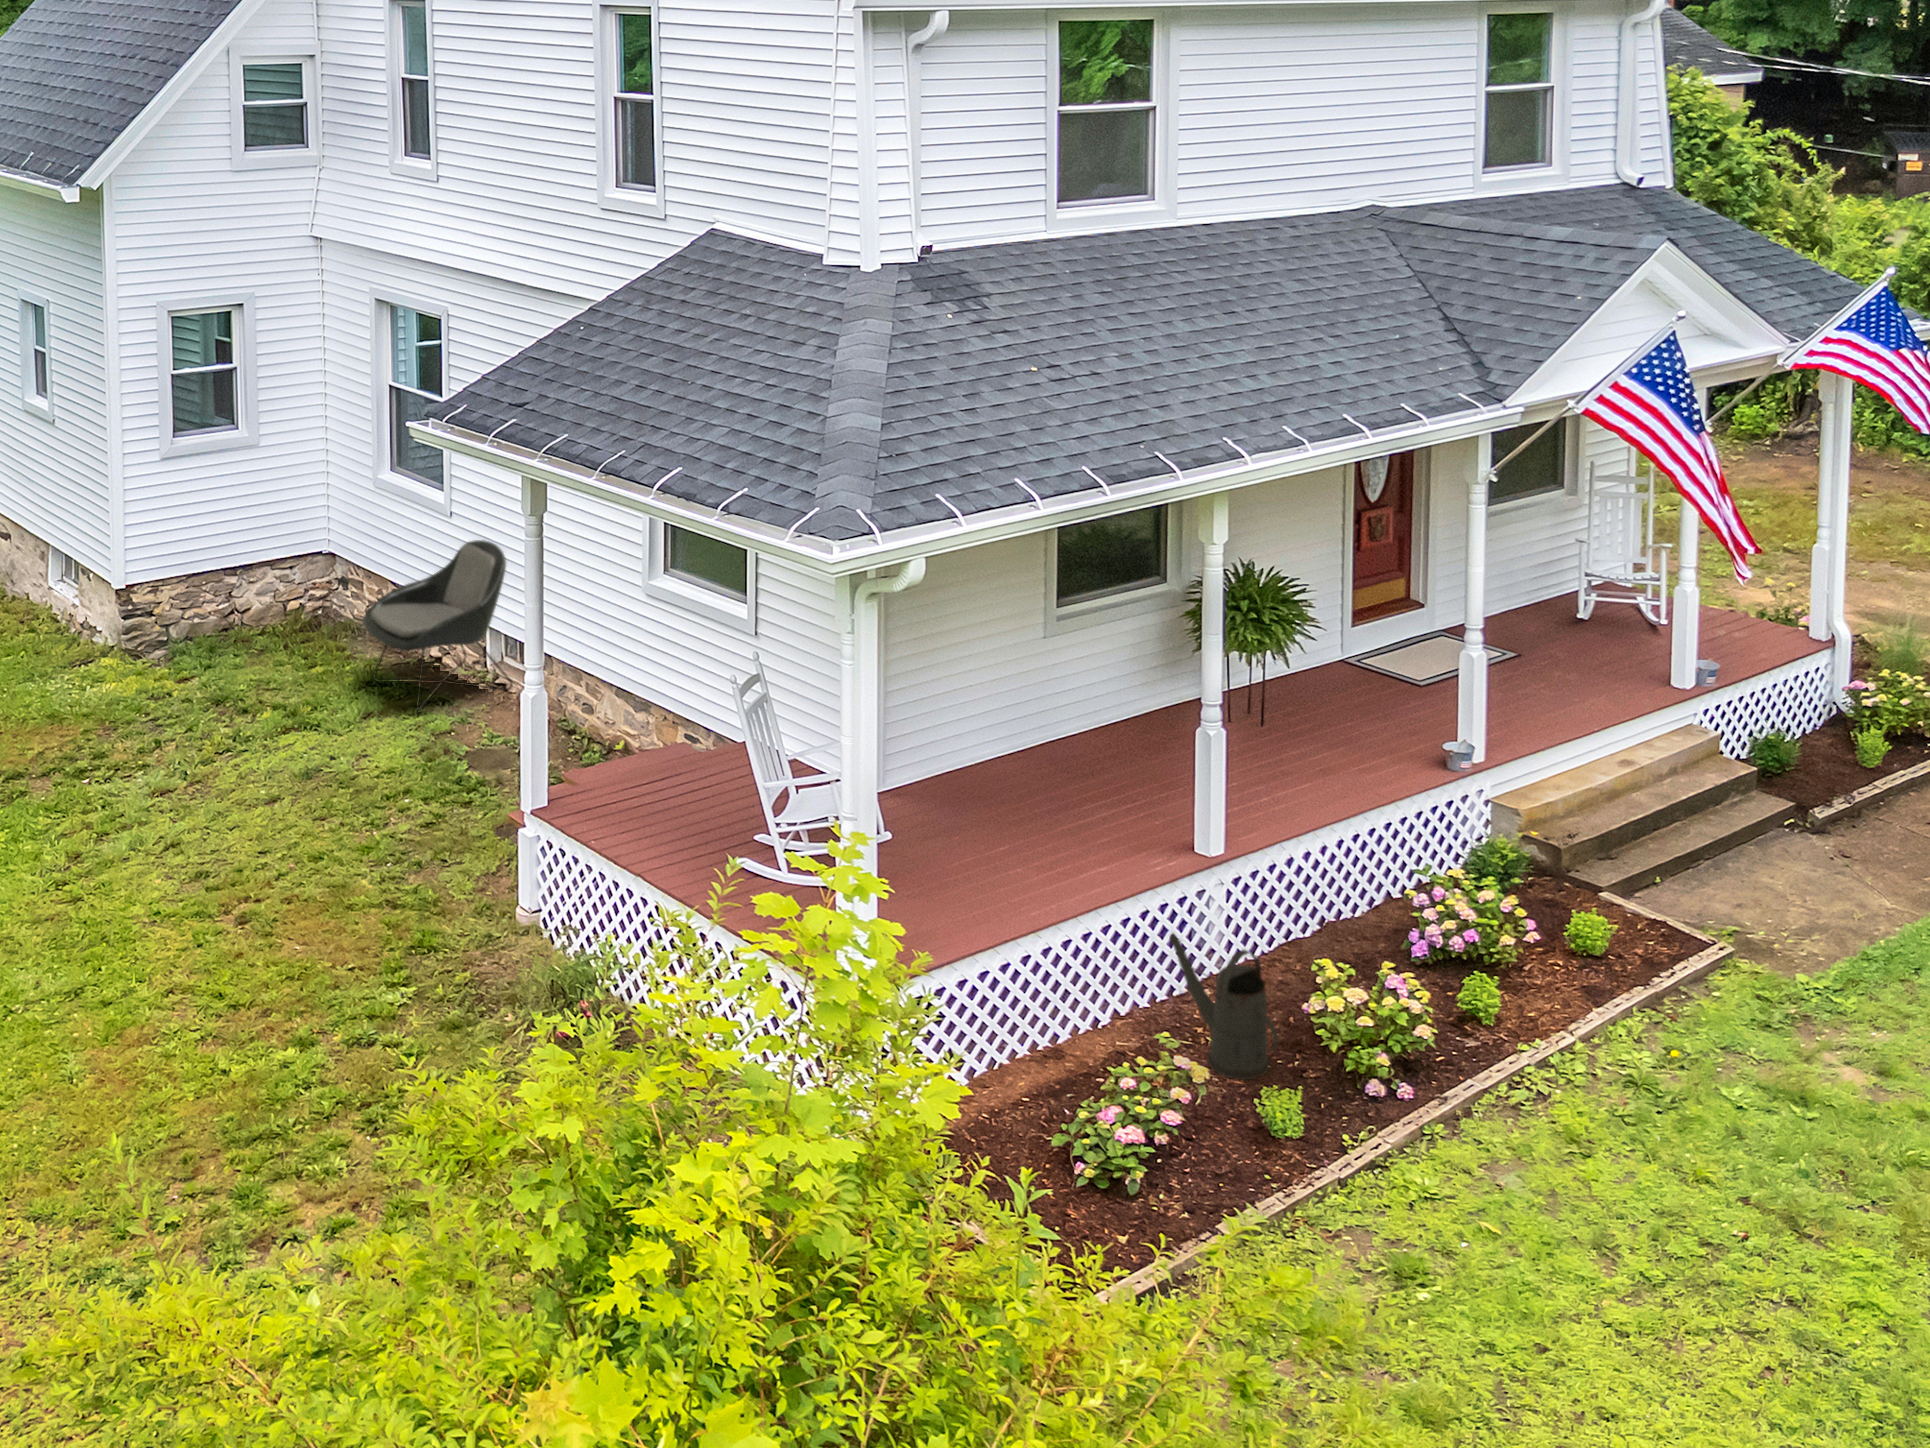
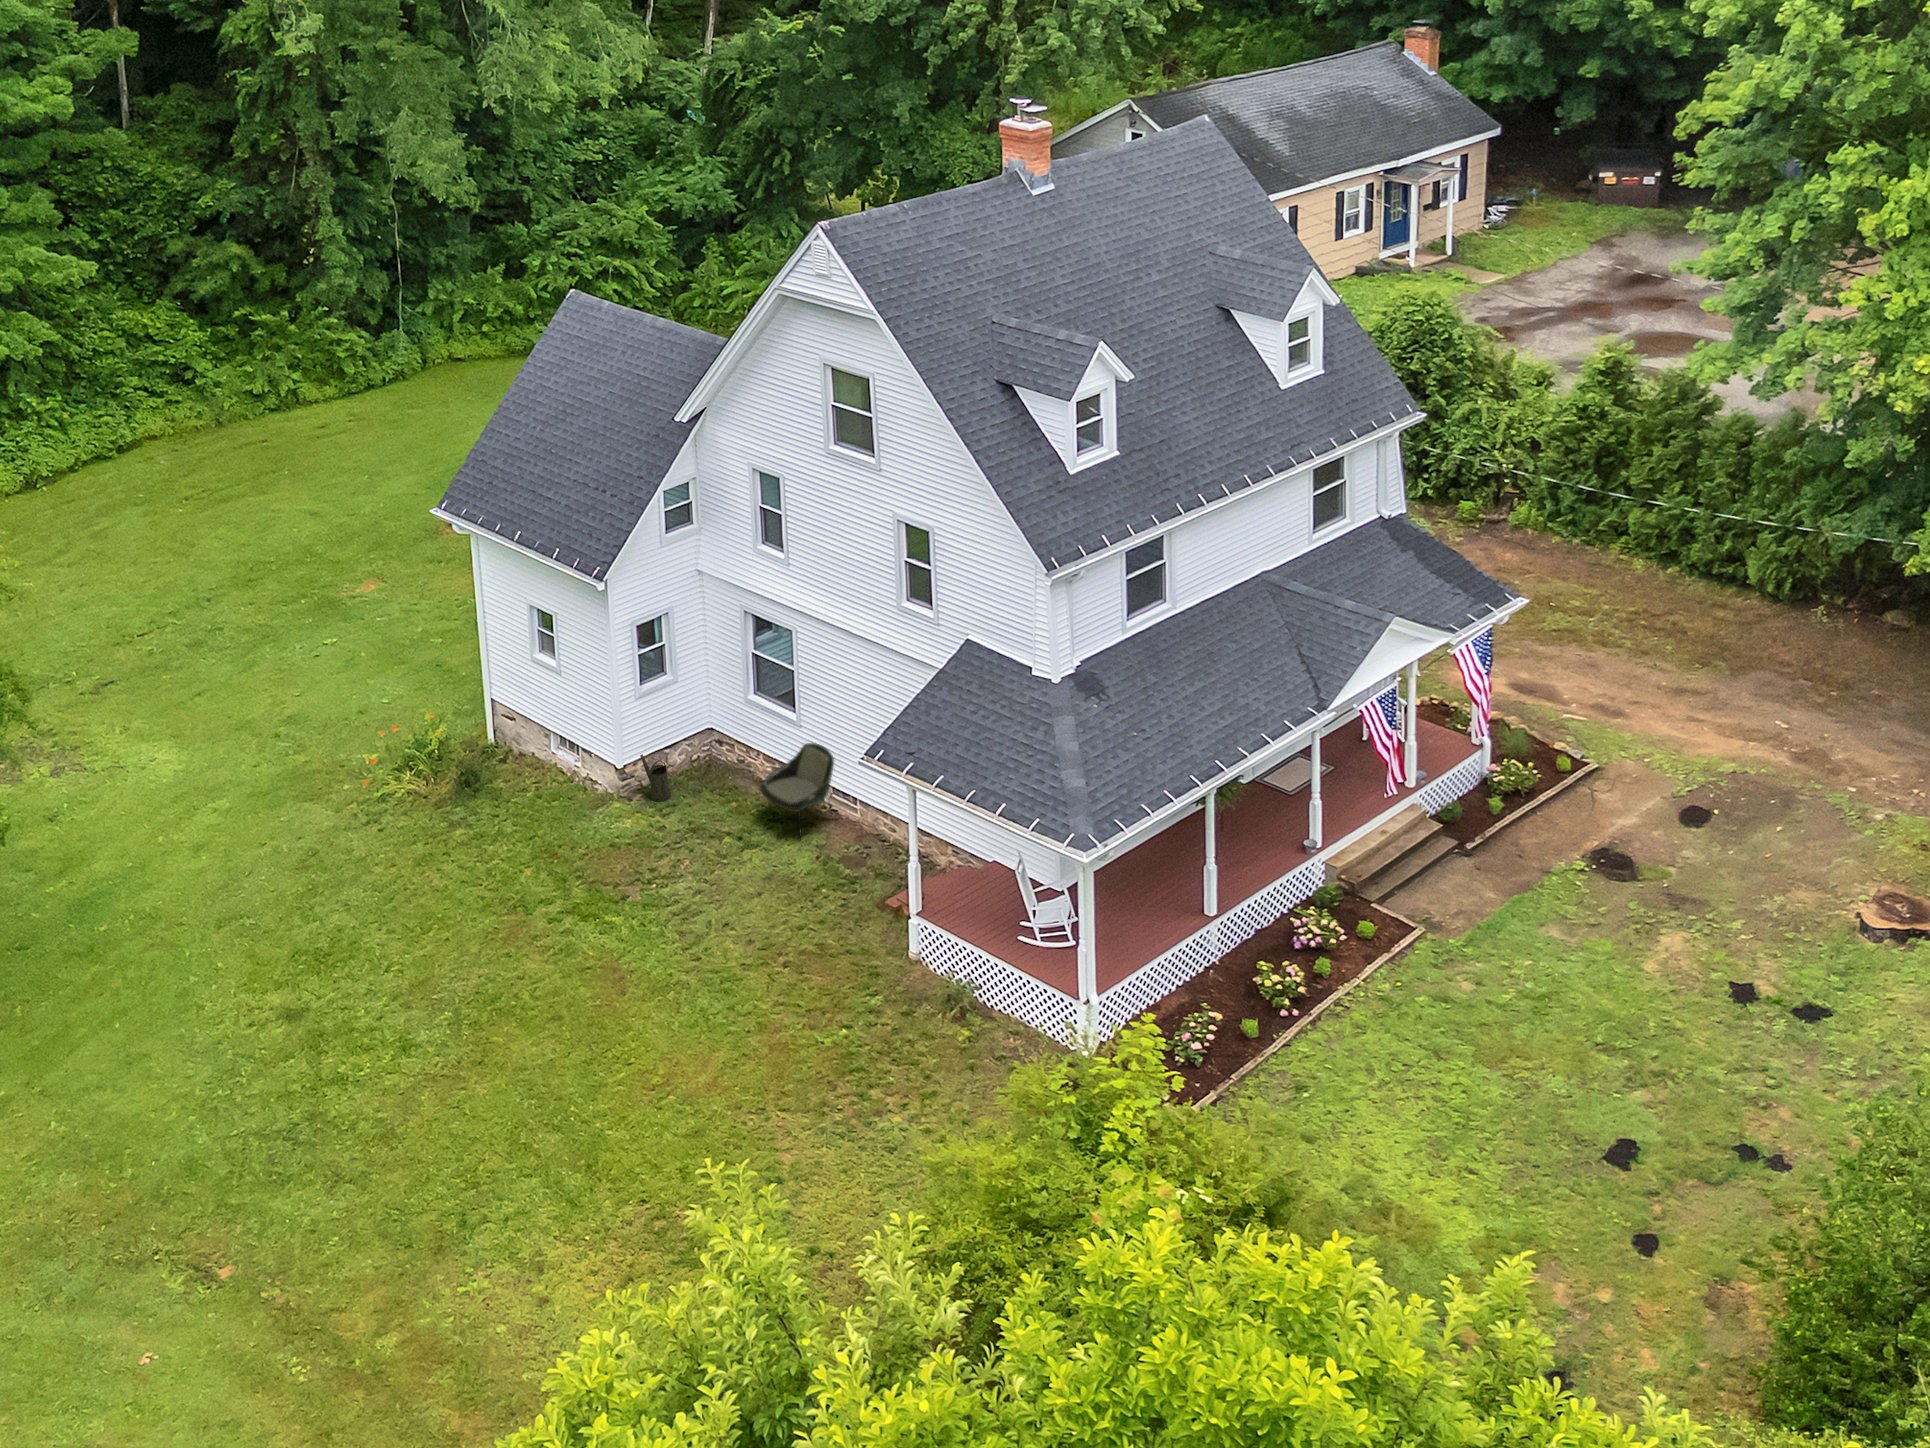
watering can: present [1169,933,1279,1080] -> present [640,755,671,802]

